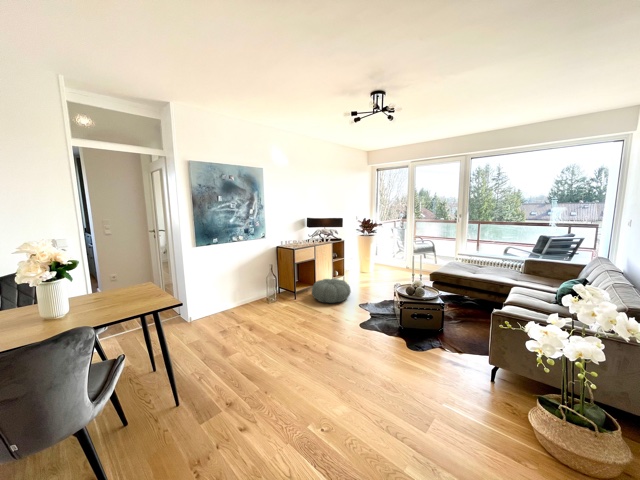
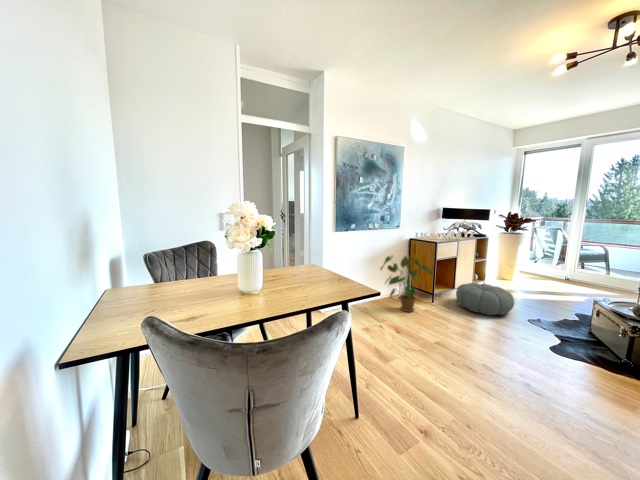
house plant: none [247,261,292,310] -> present [380,256,433,312]

